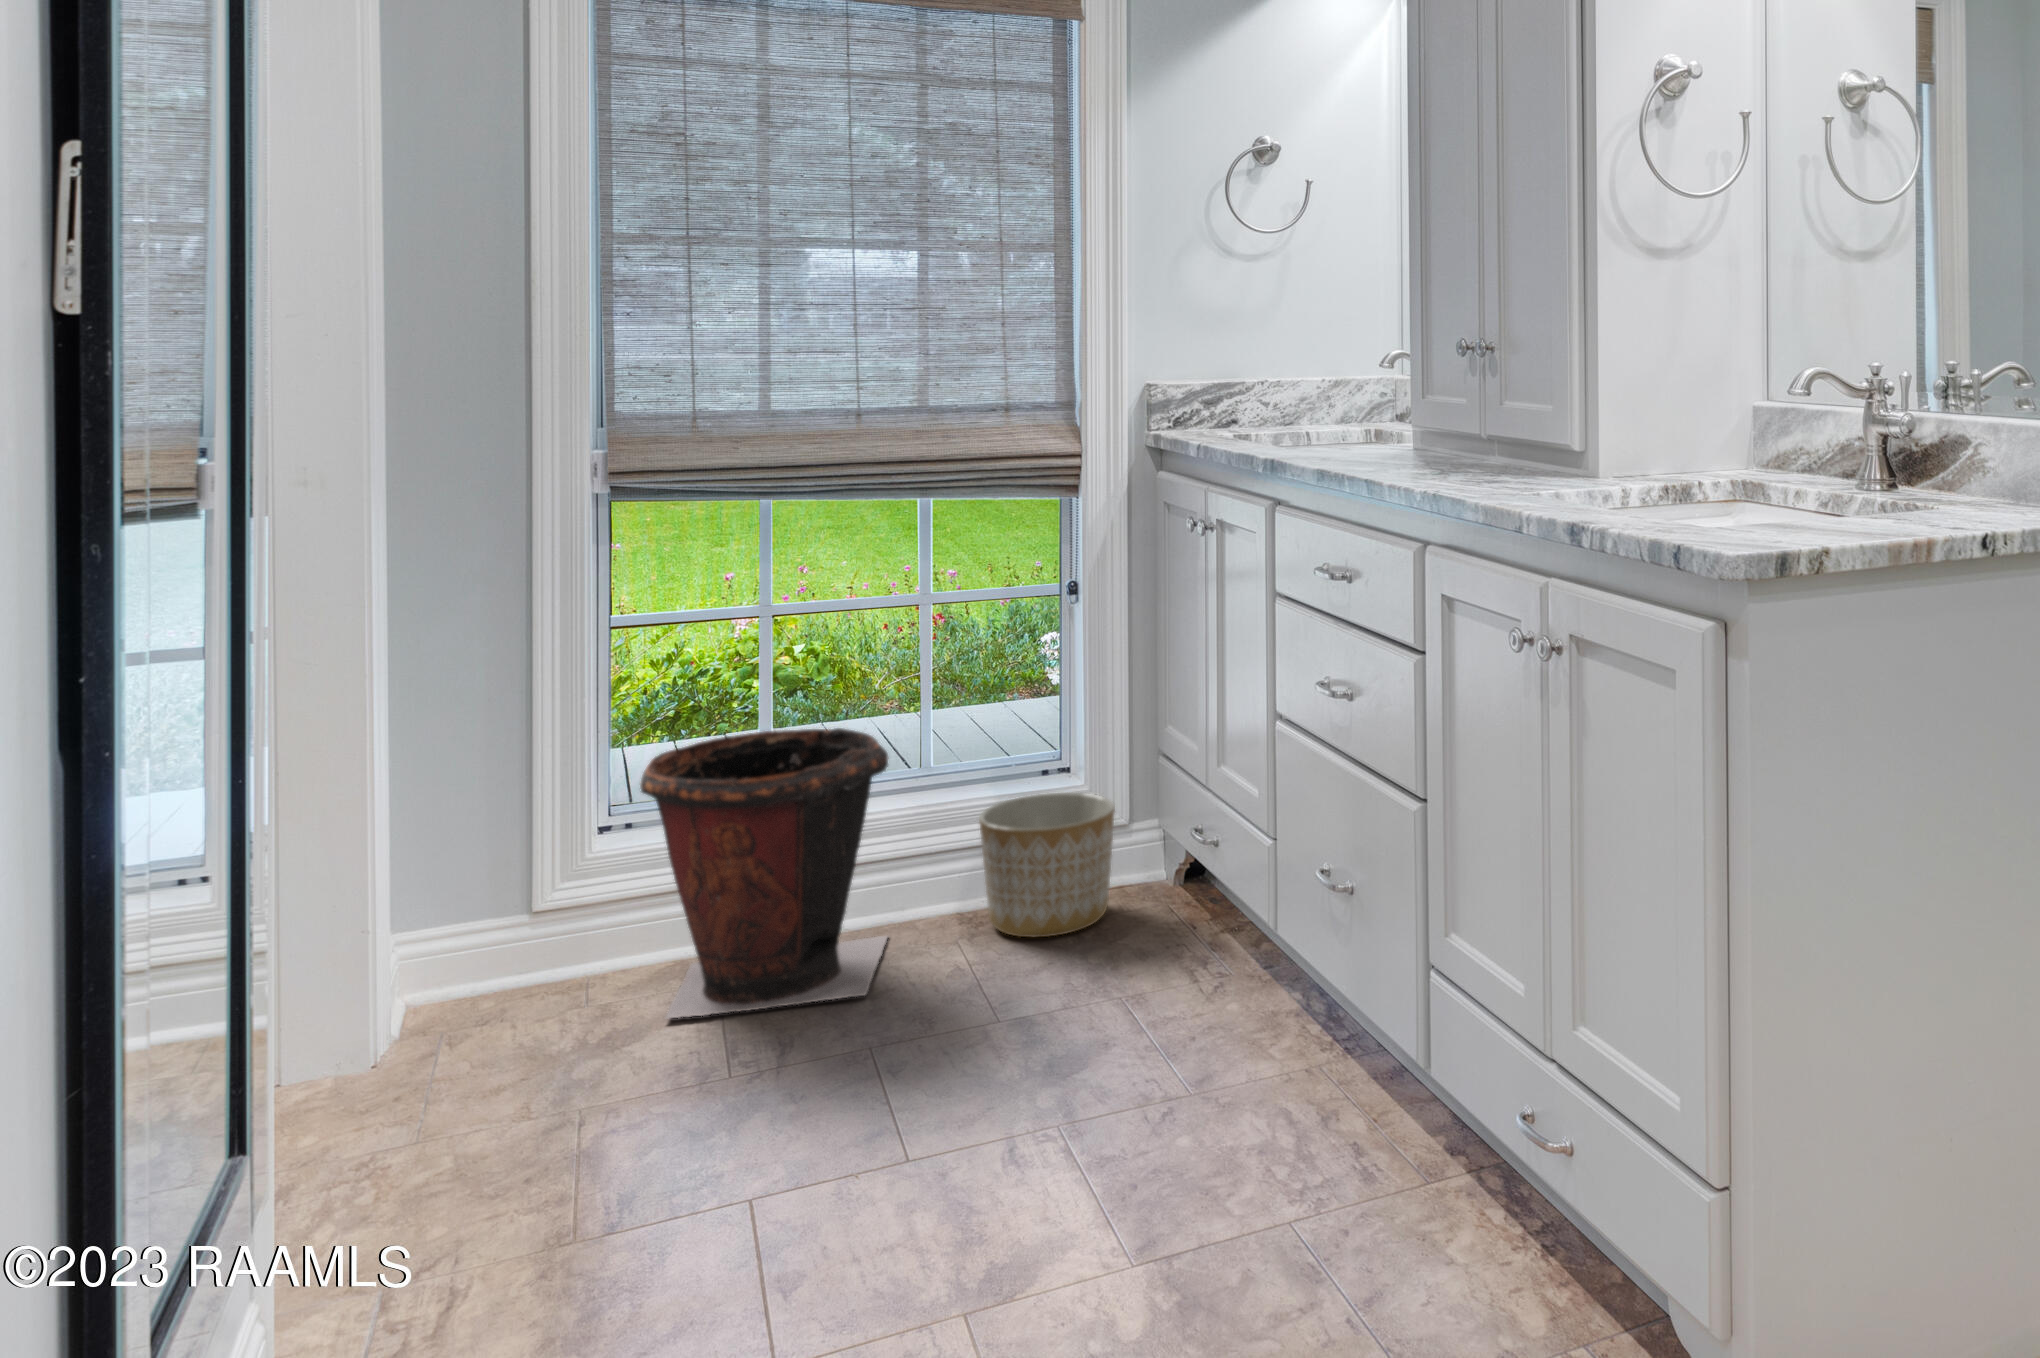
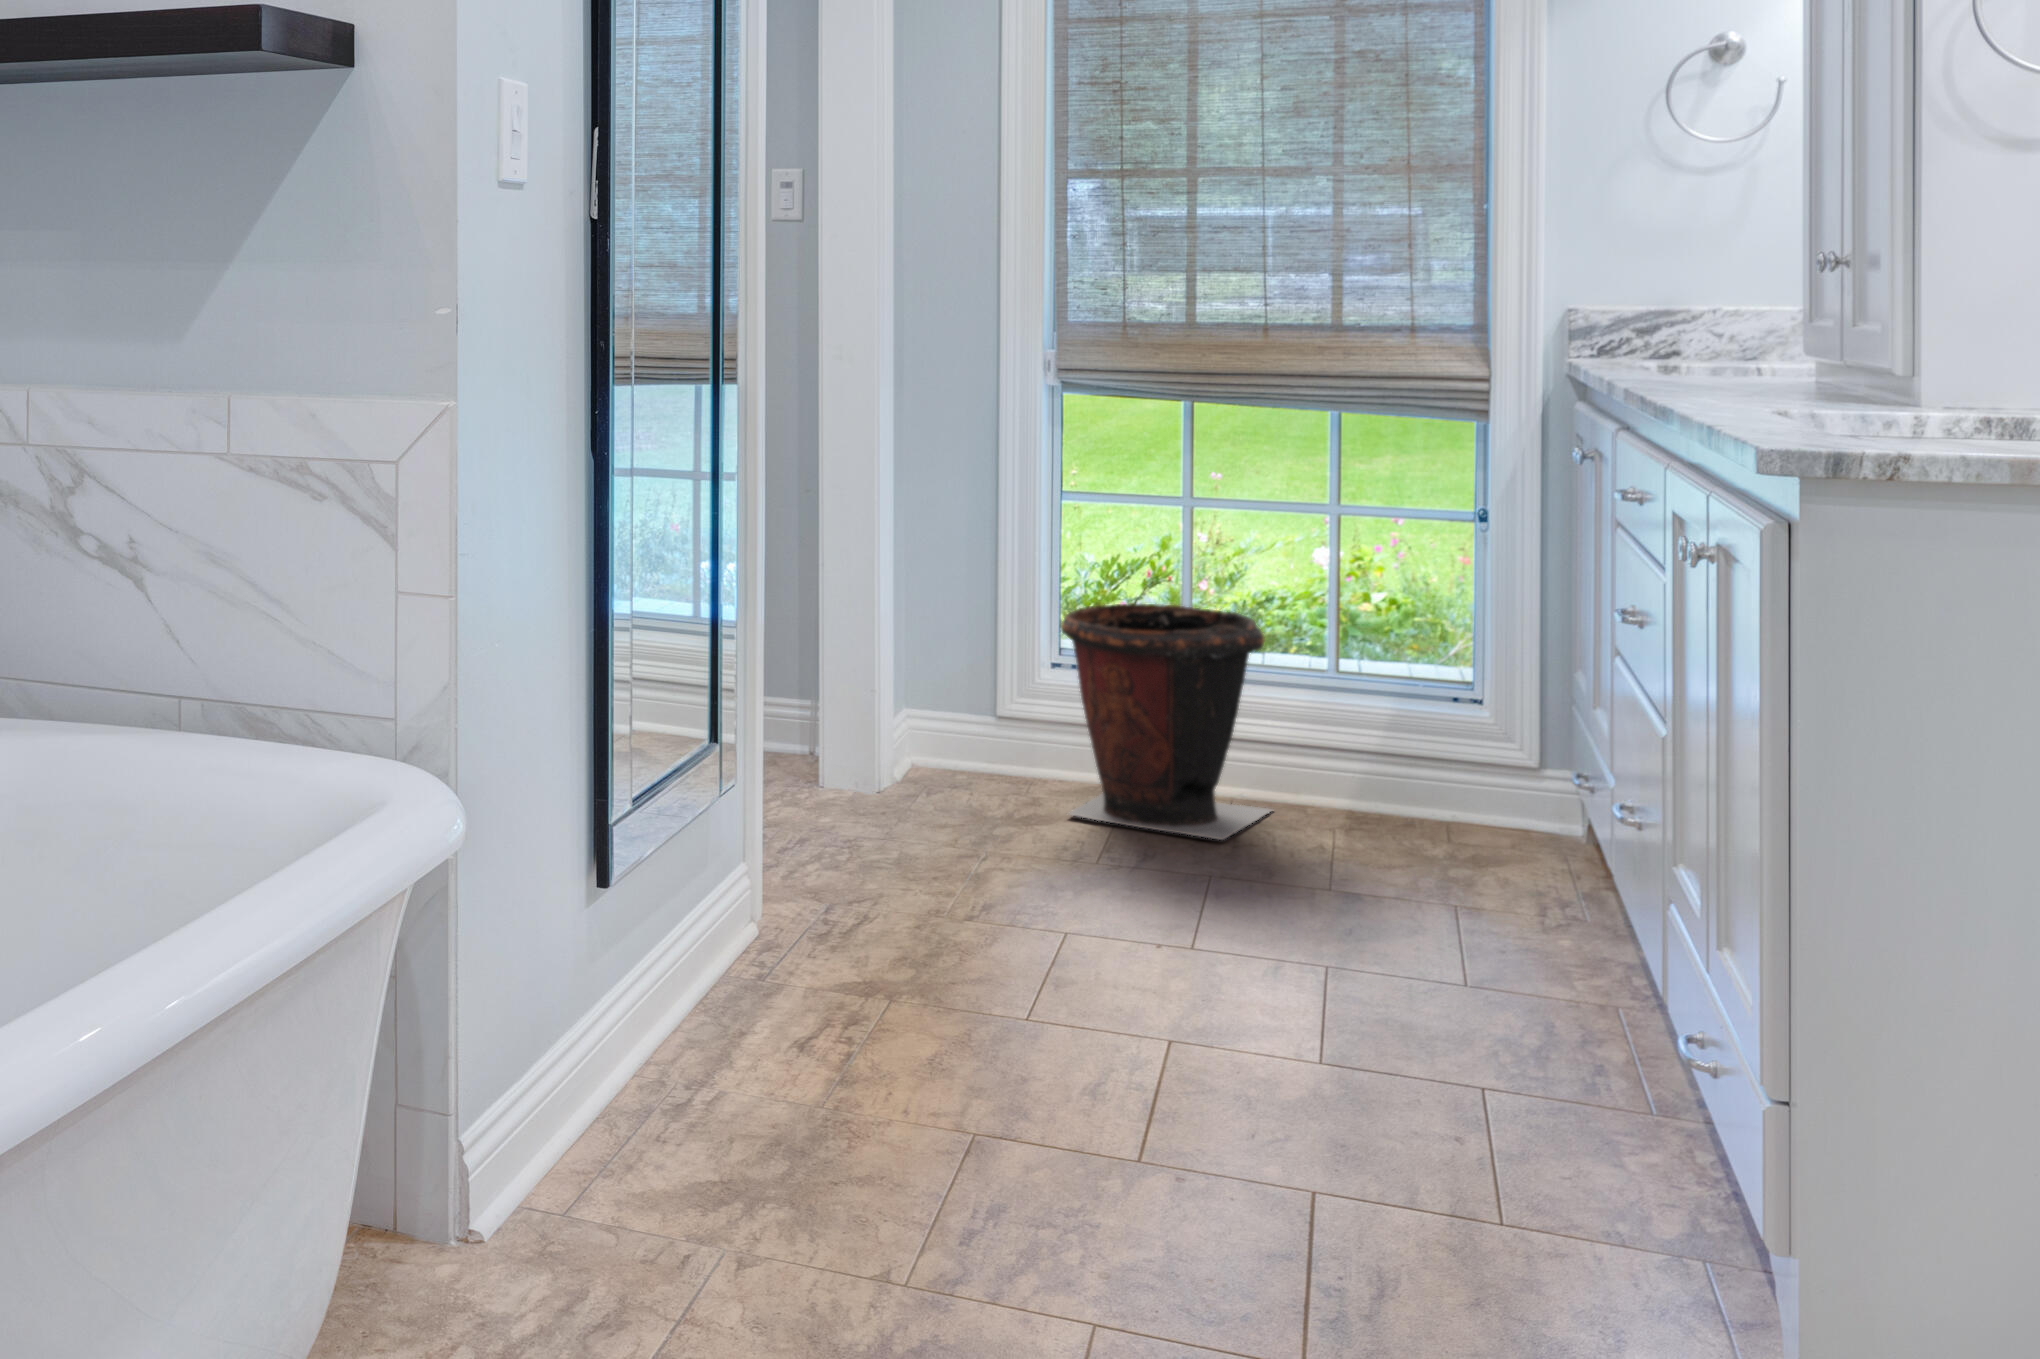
planter: present [979,793,1115,937] -> none [1359,713,1503,849]

